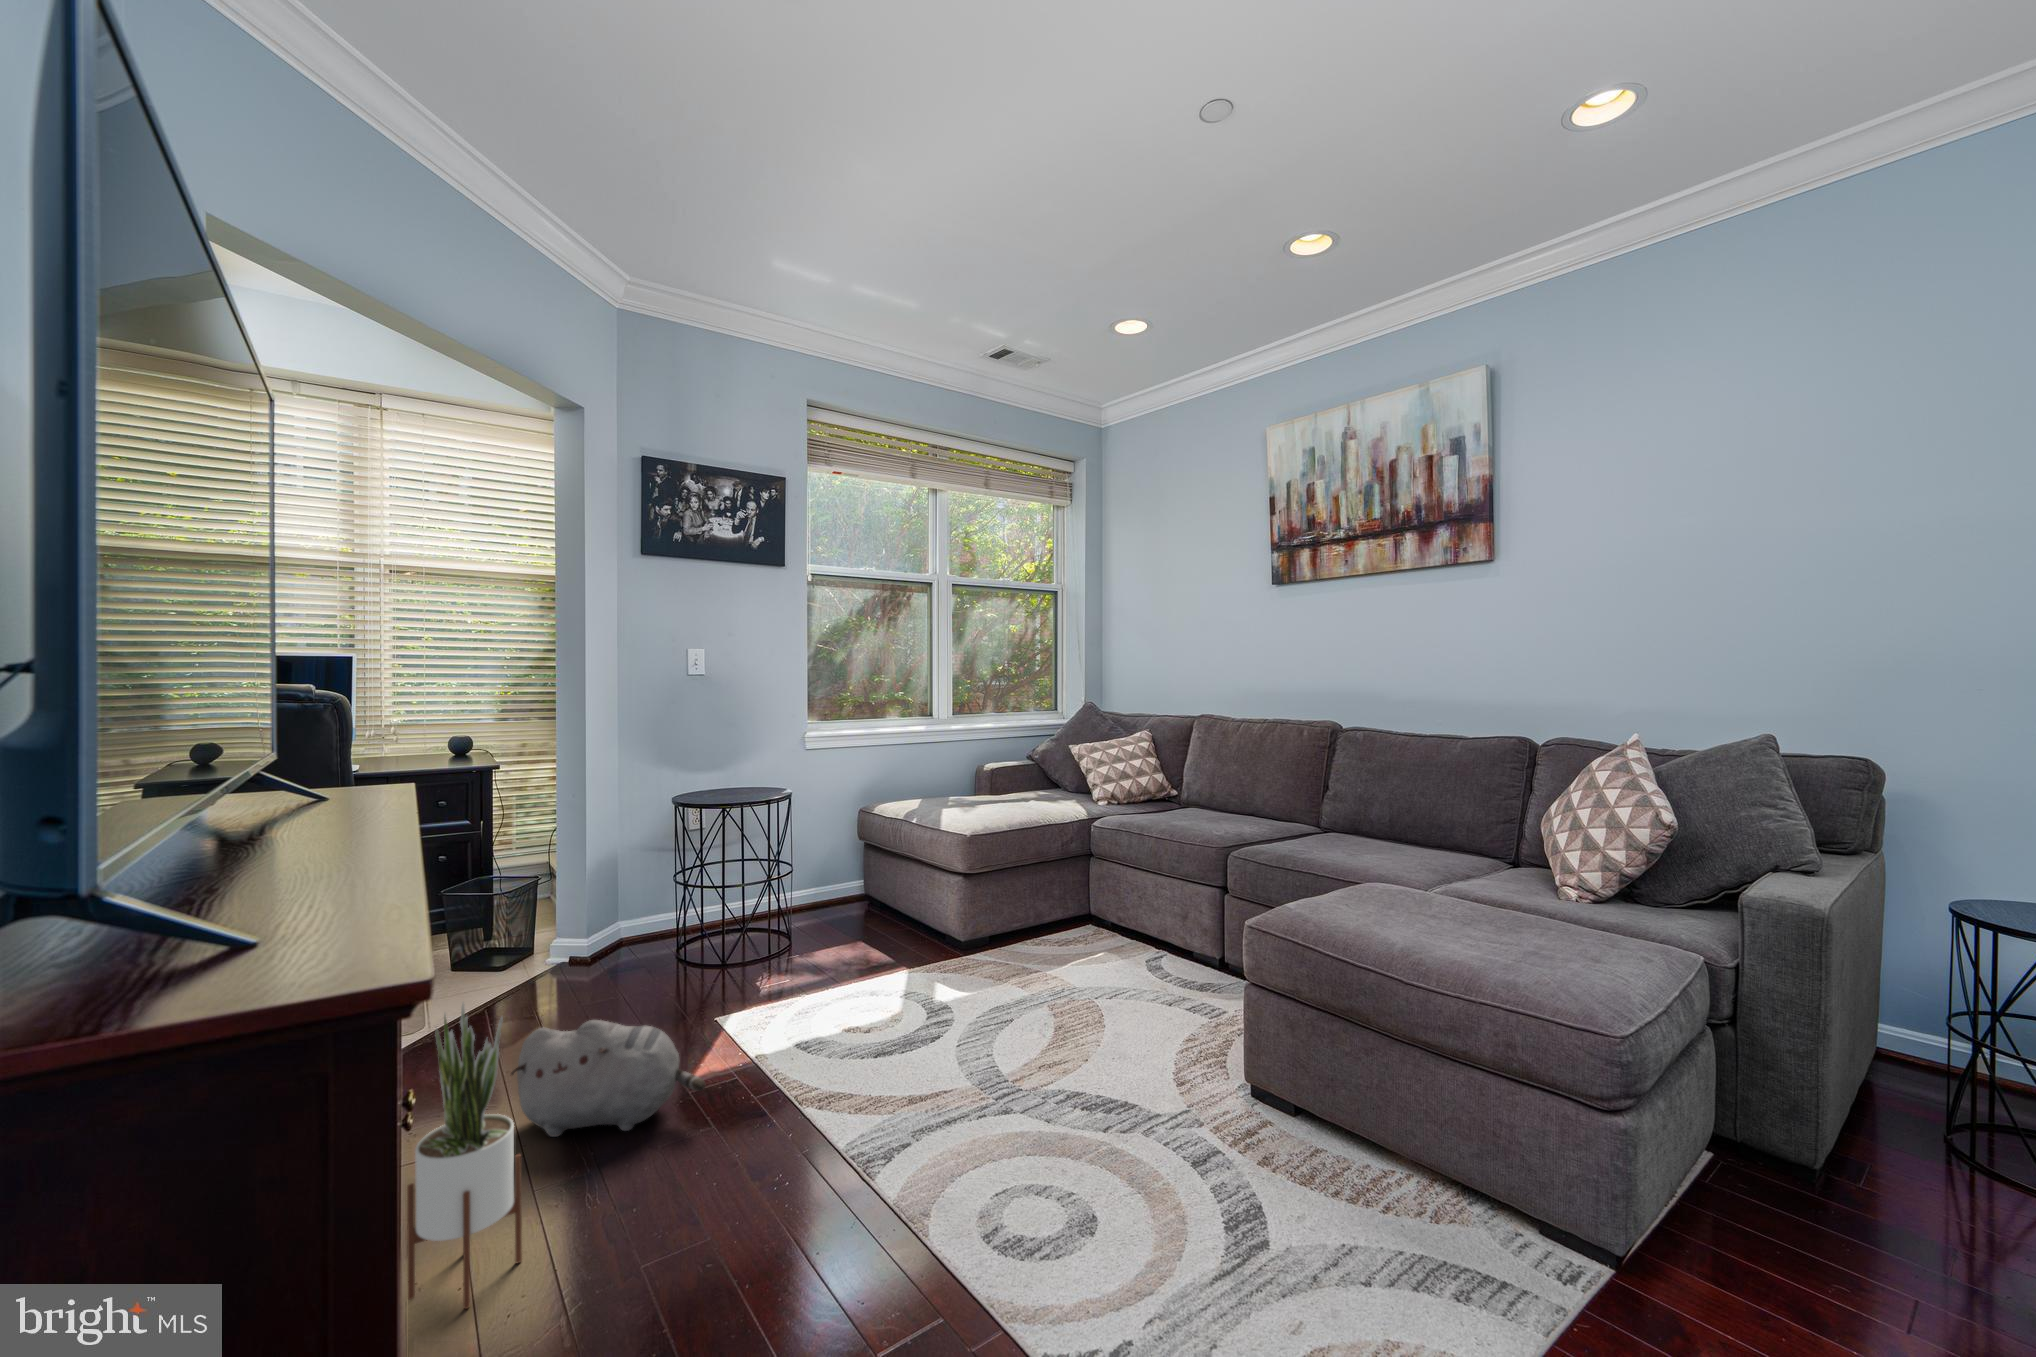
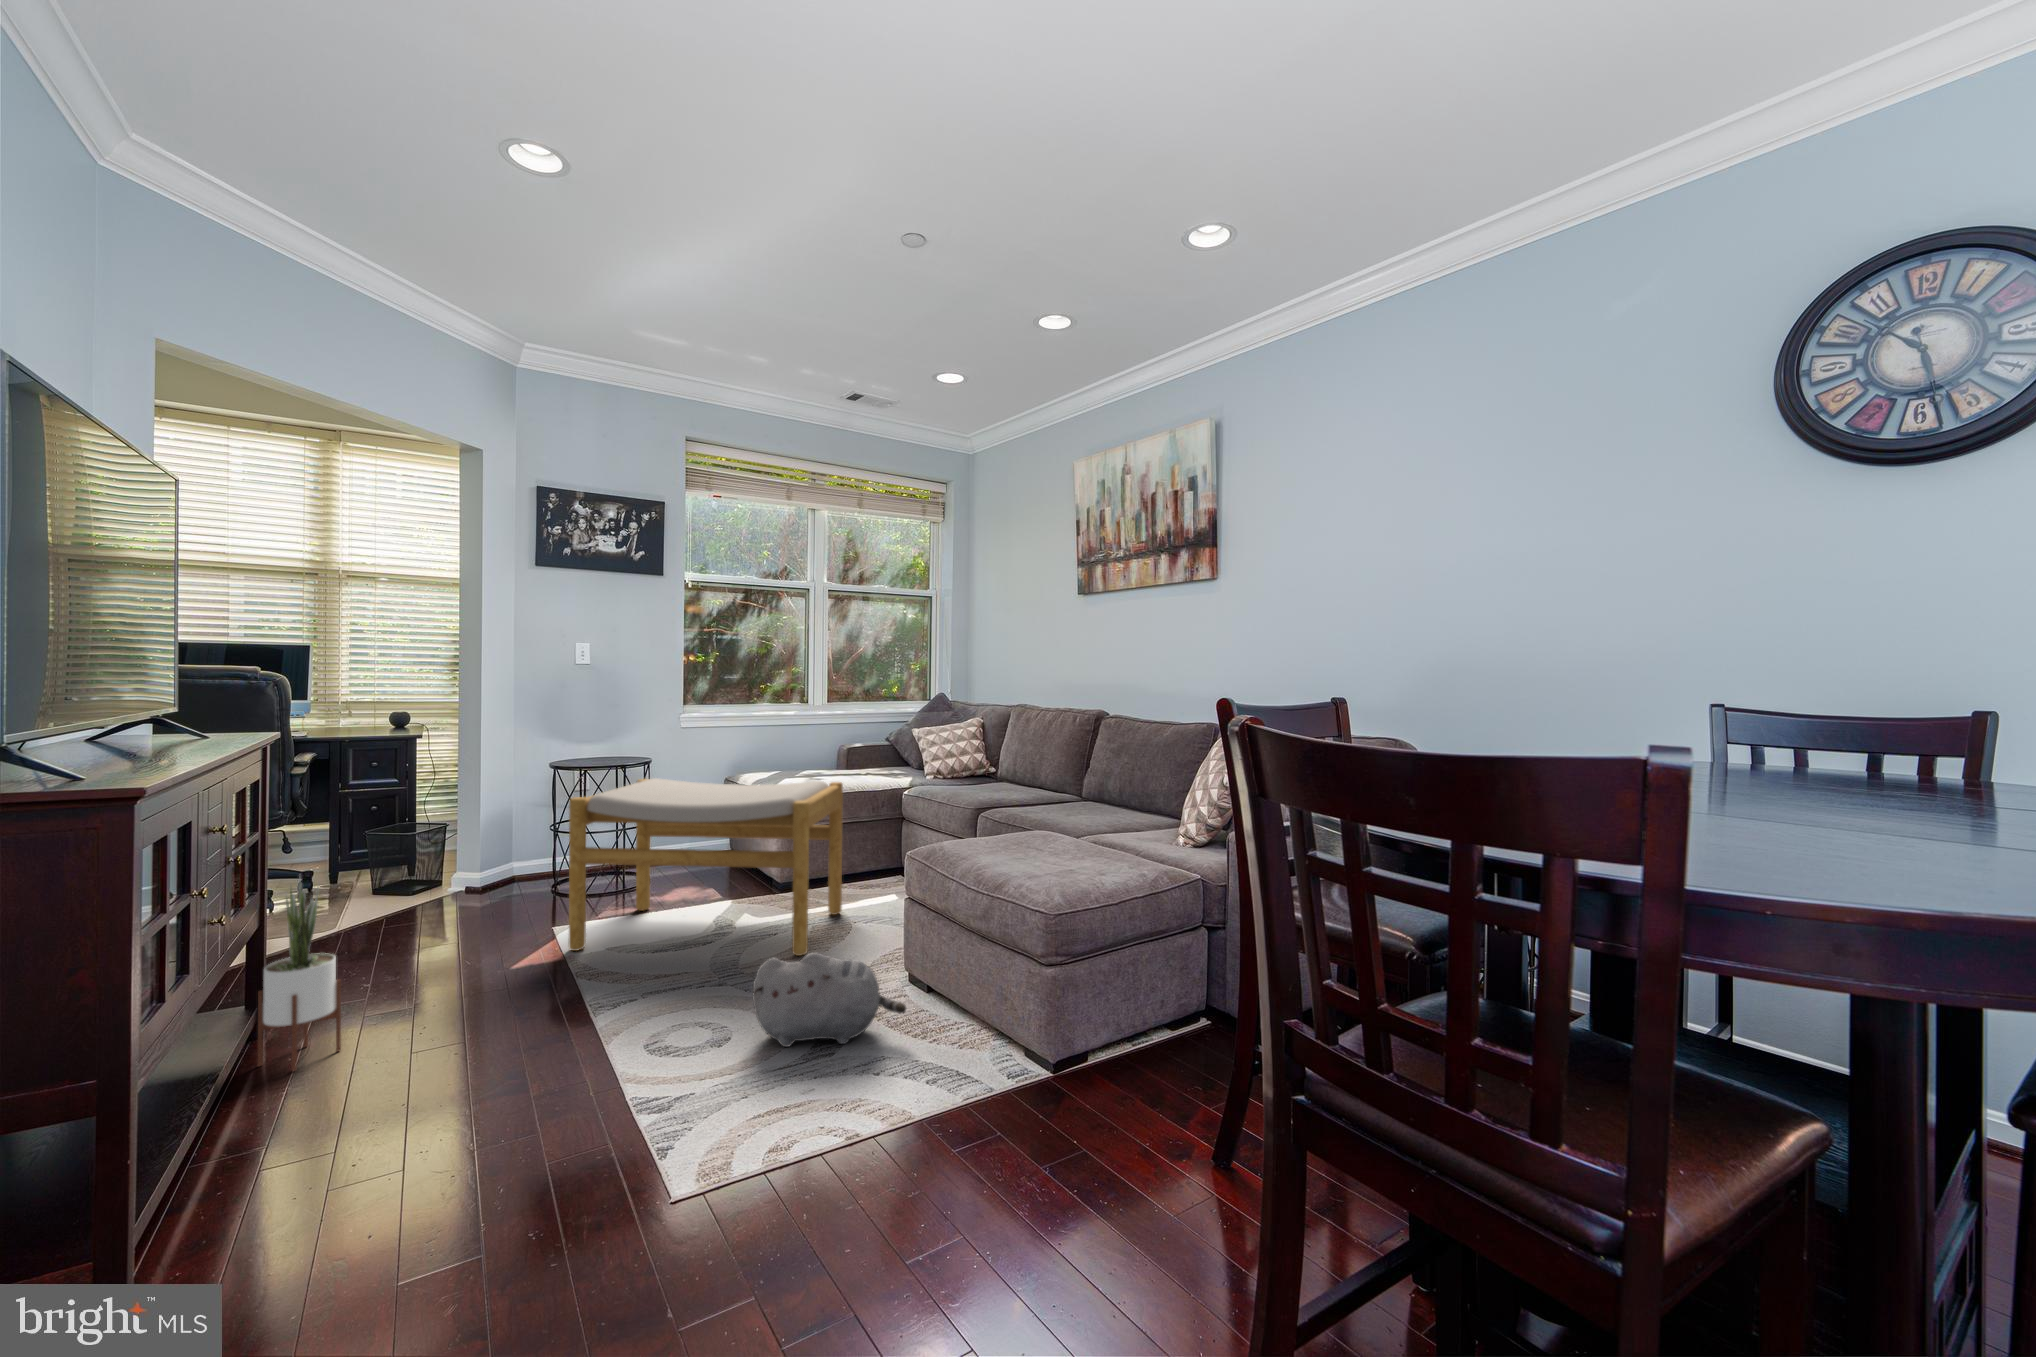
footstool: none [751,820,1070,1057] -> present [569,778,843,956]
plush toy: present [511,1020,705,1137] -> present [752,952,906,1047]

